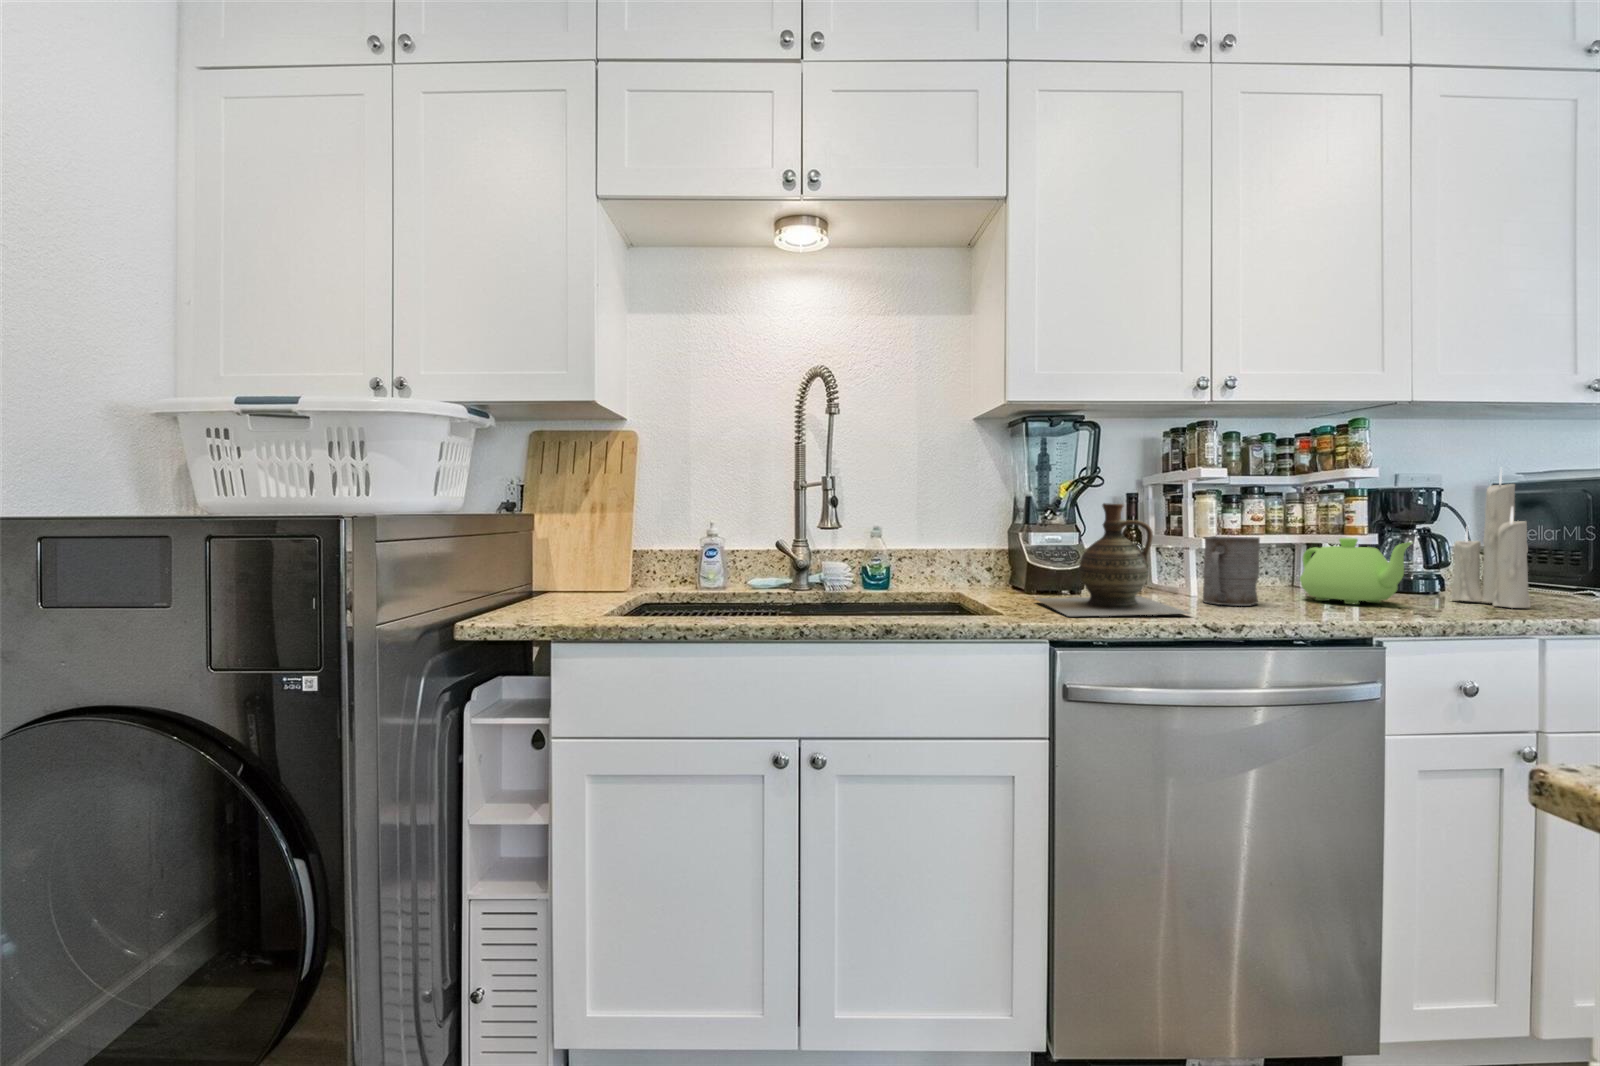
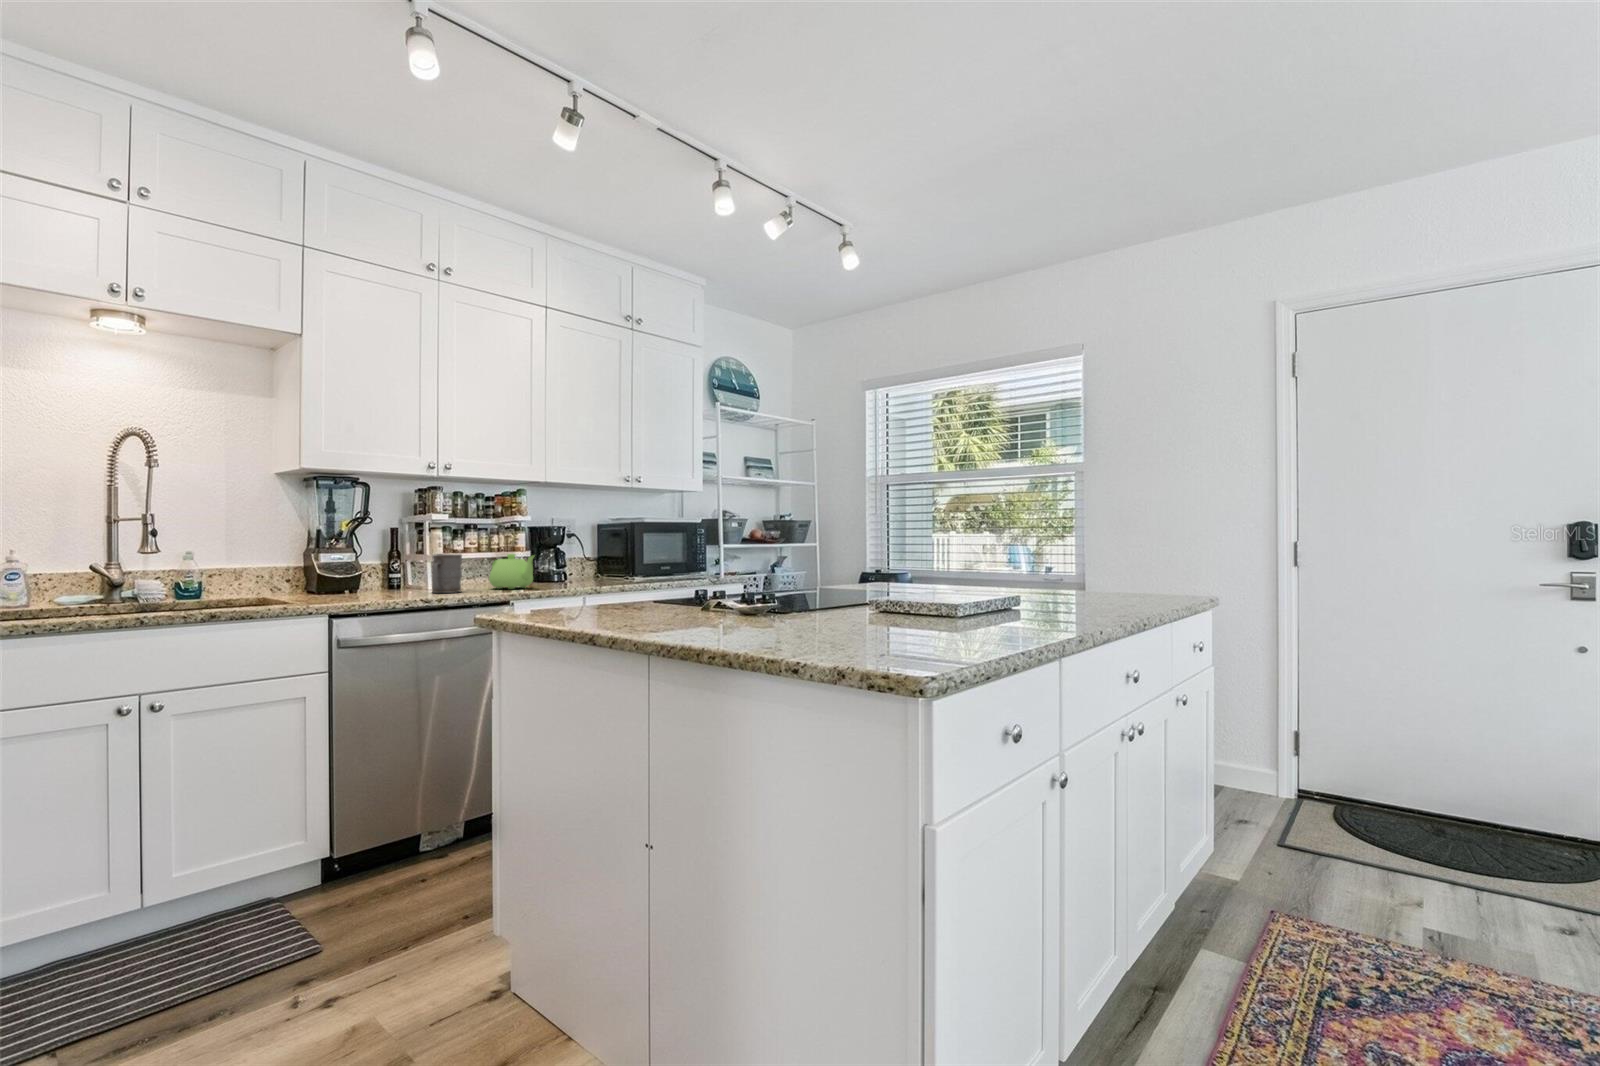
candle: present [1449,470,1531,608] -> none [561,514,588,586]
ceramic jug: present [1035,503,1189,616] -> none [320,535,417,602]

